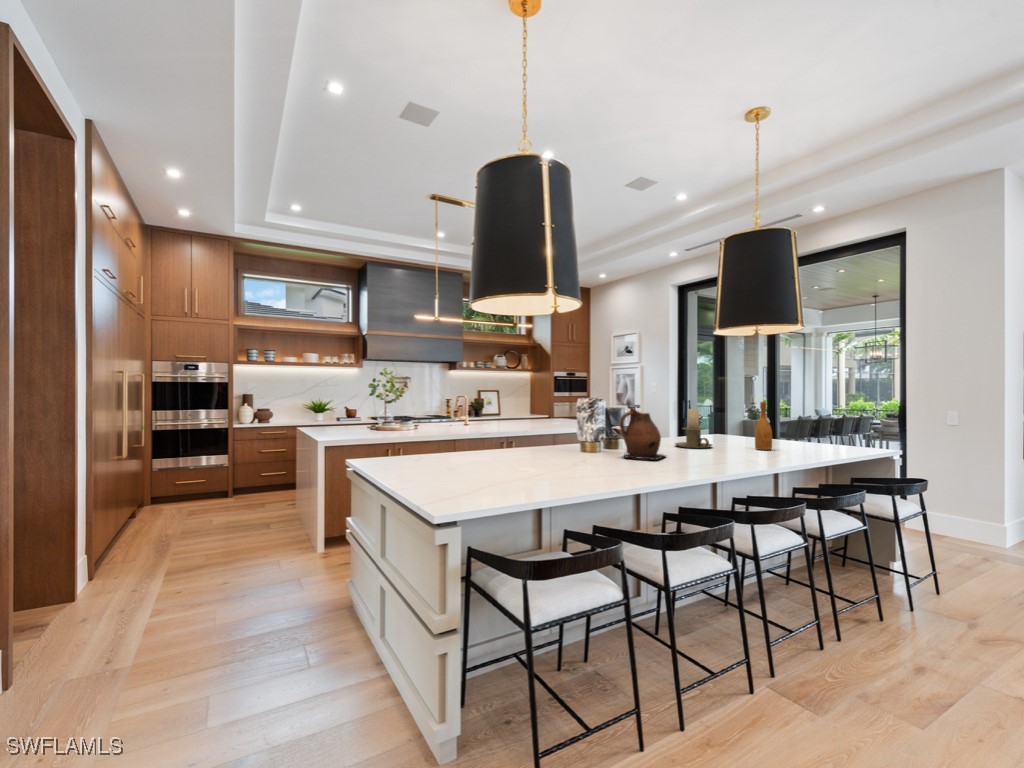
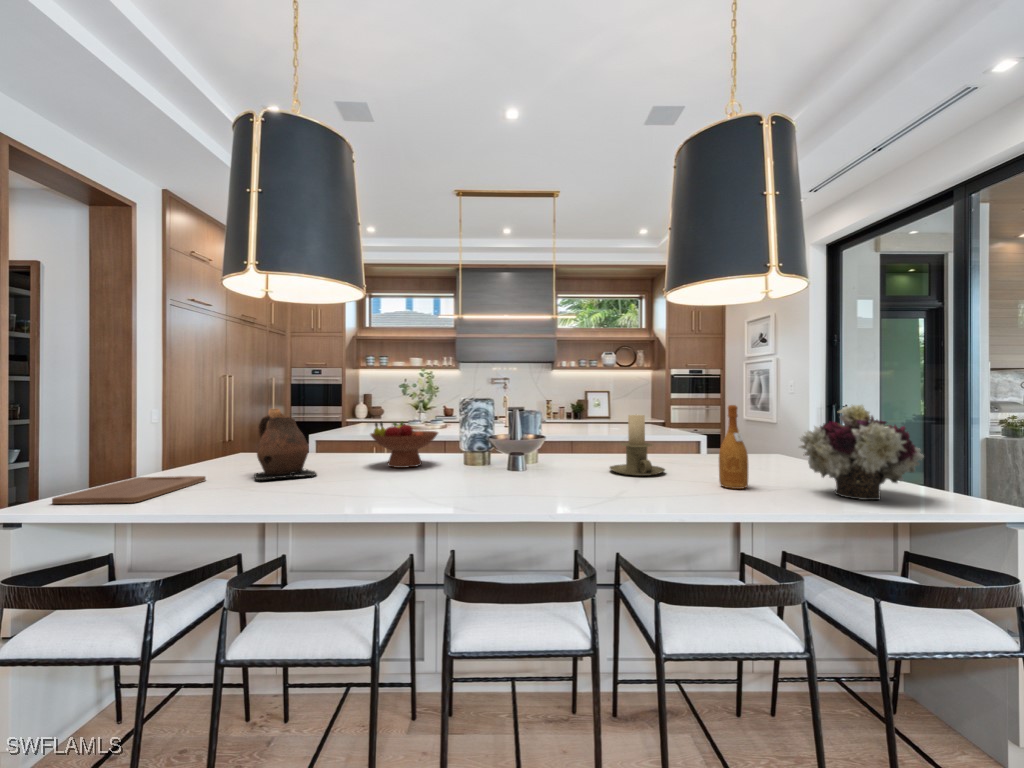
flower arrangement: none [791,401,848,450] -> present [800,405,924,500]
ceramic pitcher: present [620,407,665,460] -> present [254,408,317,480]
fruit bowl: none [516,418,571,455] -> present [371,422,438,468]
cutting board: none [396,469,491,495] -> present [52,476,206,504]

